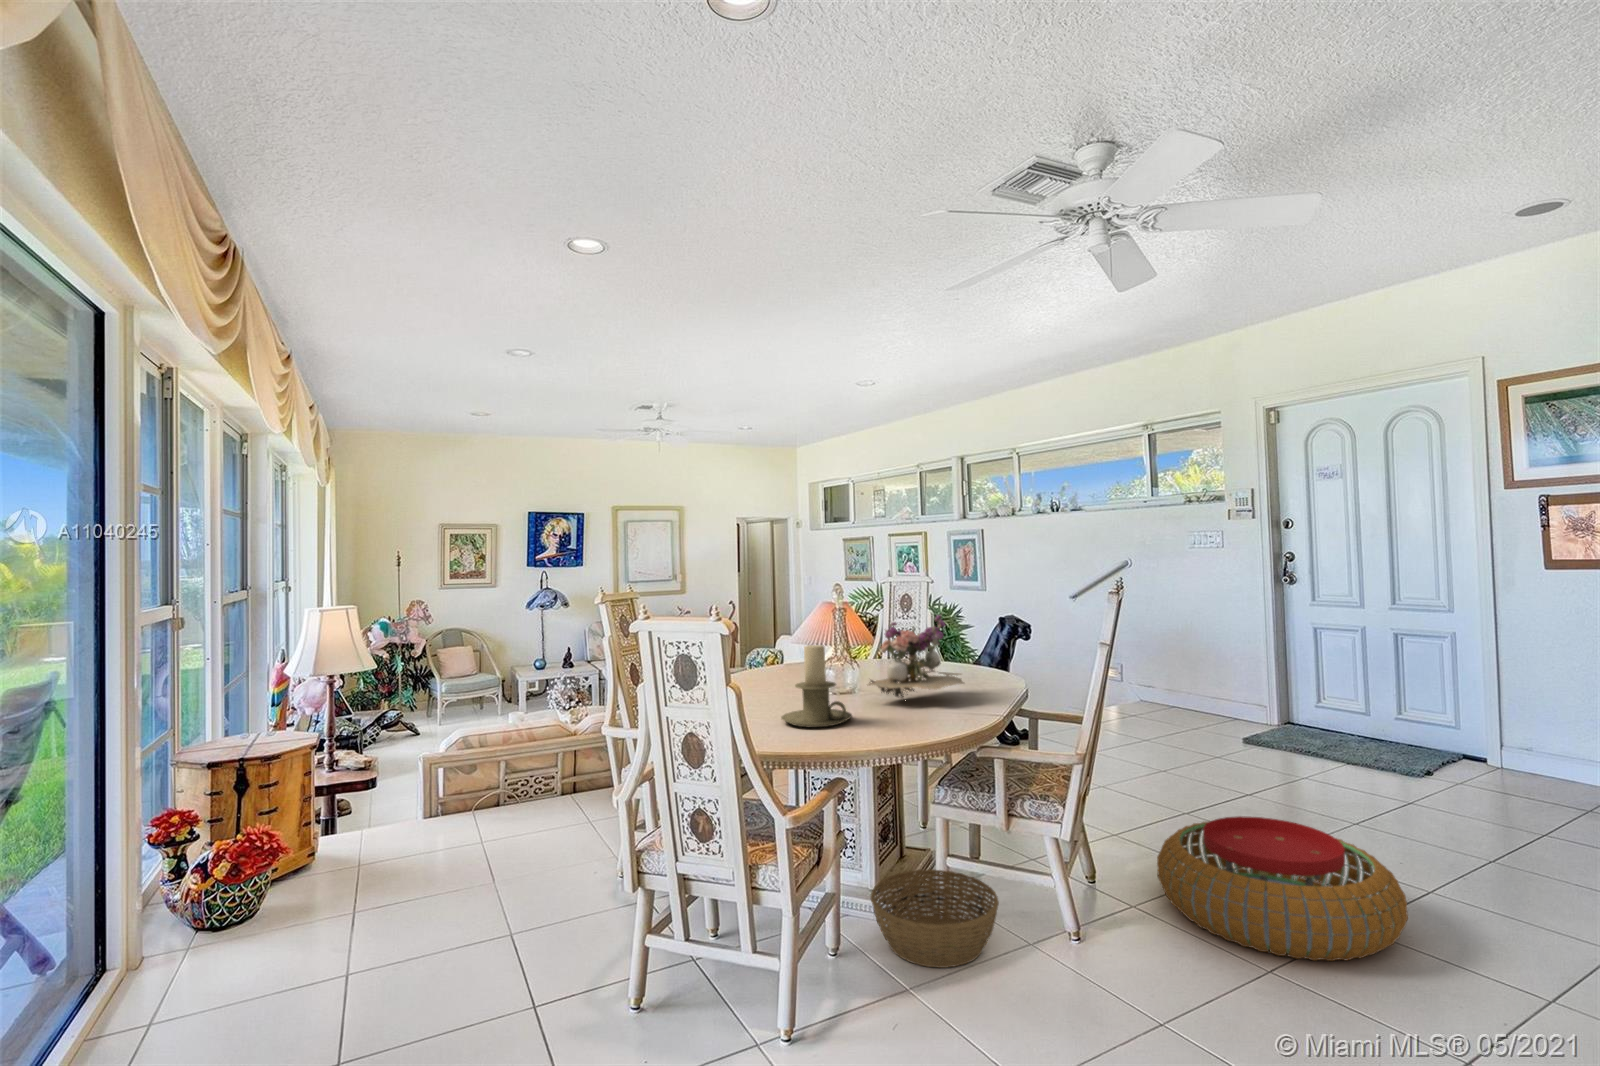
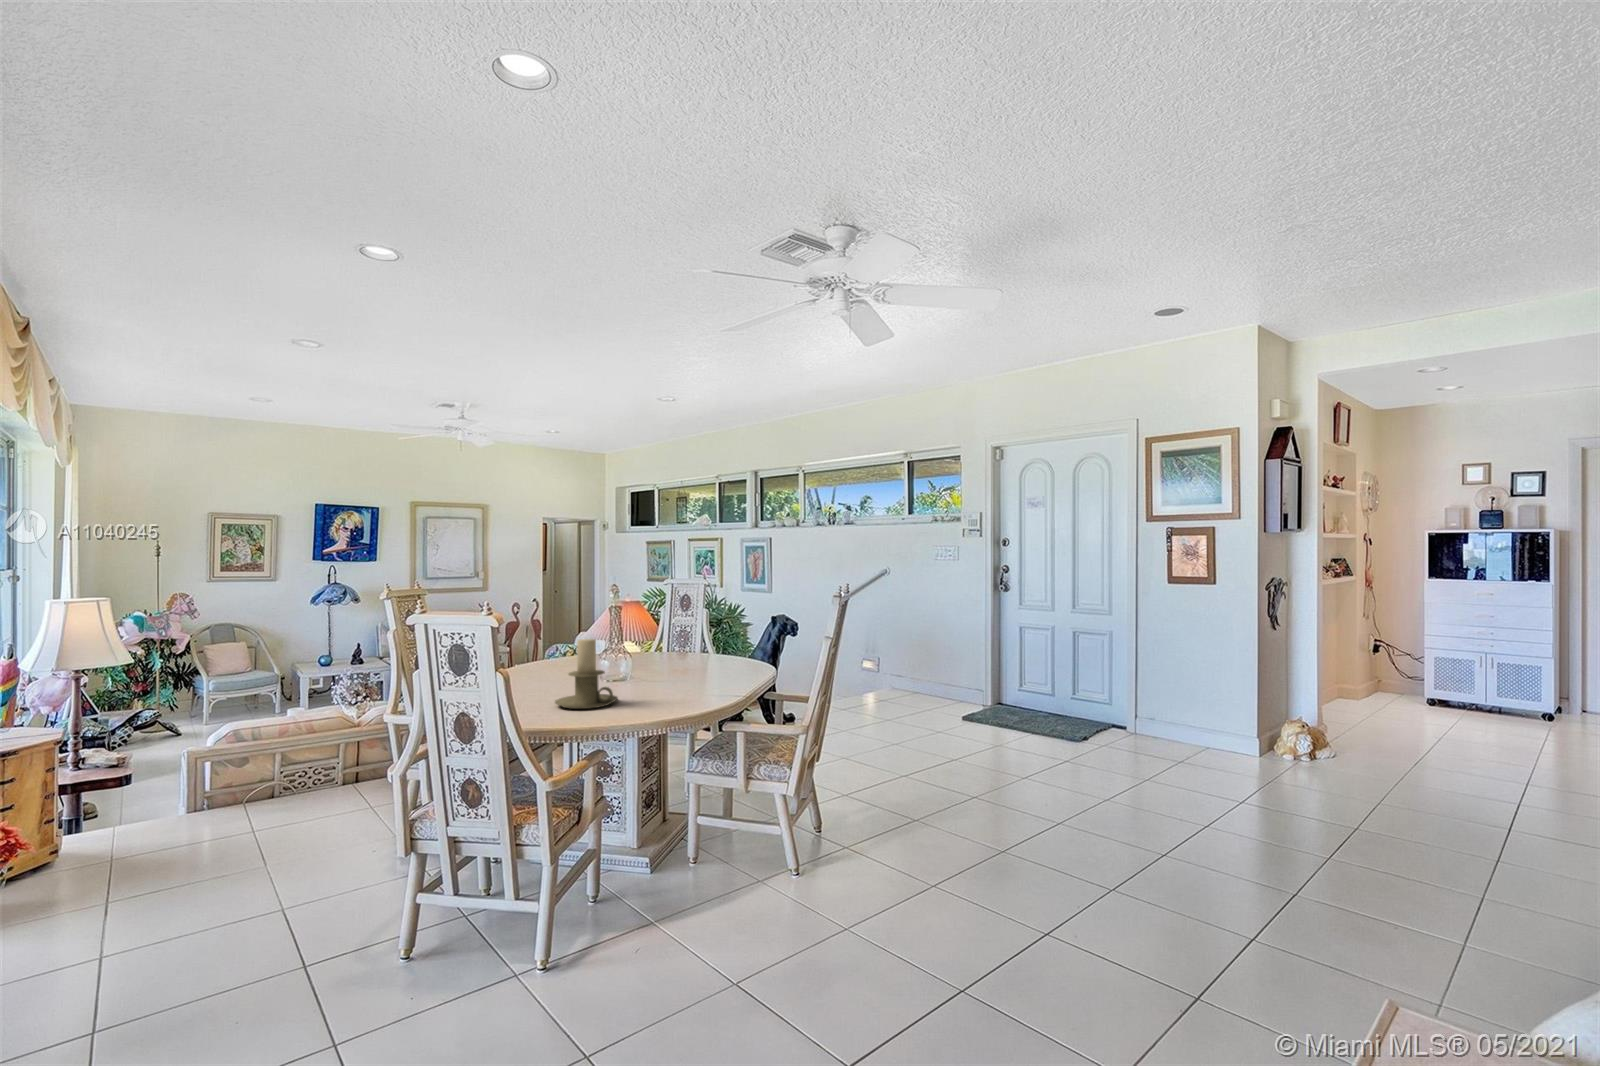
flower arrangement: present [867,614,964,698] -> none [635,612,720,686]
pouf: present [1157,816,1408,961] -> none [864,772,1028,874]
basket: present [871,869,999,968] -> none [627,826,733,903]

